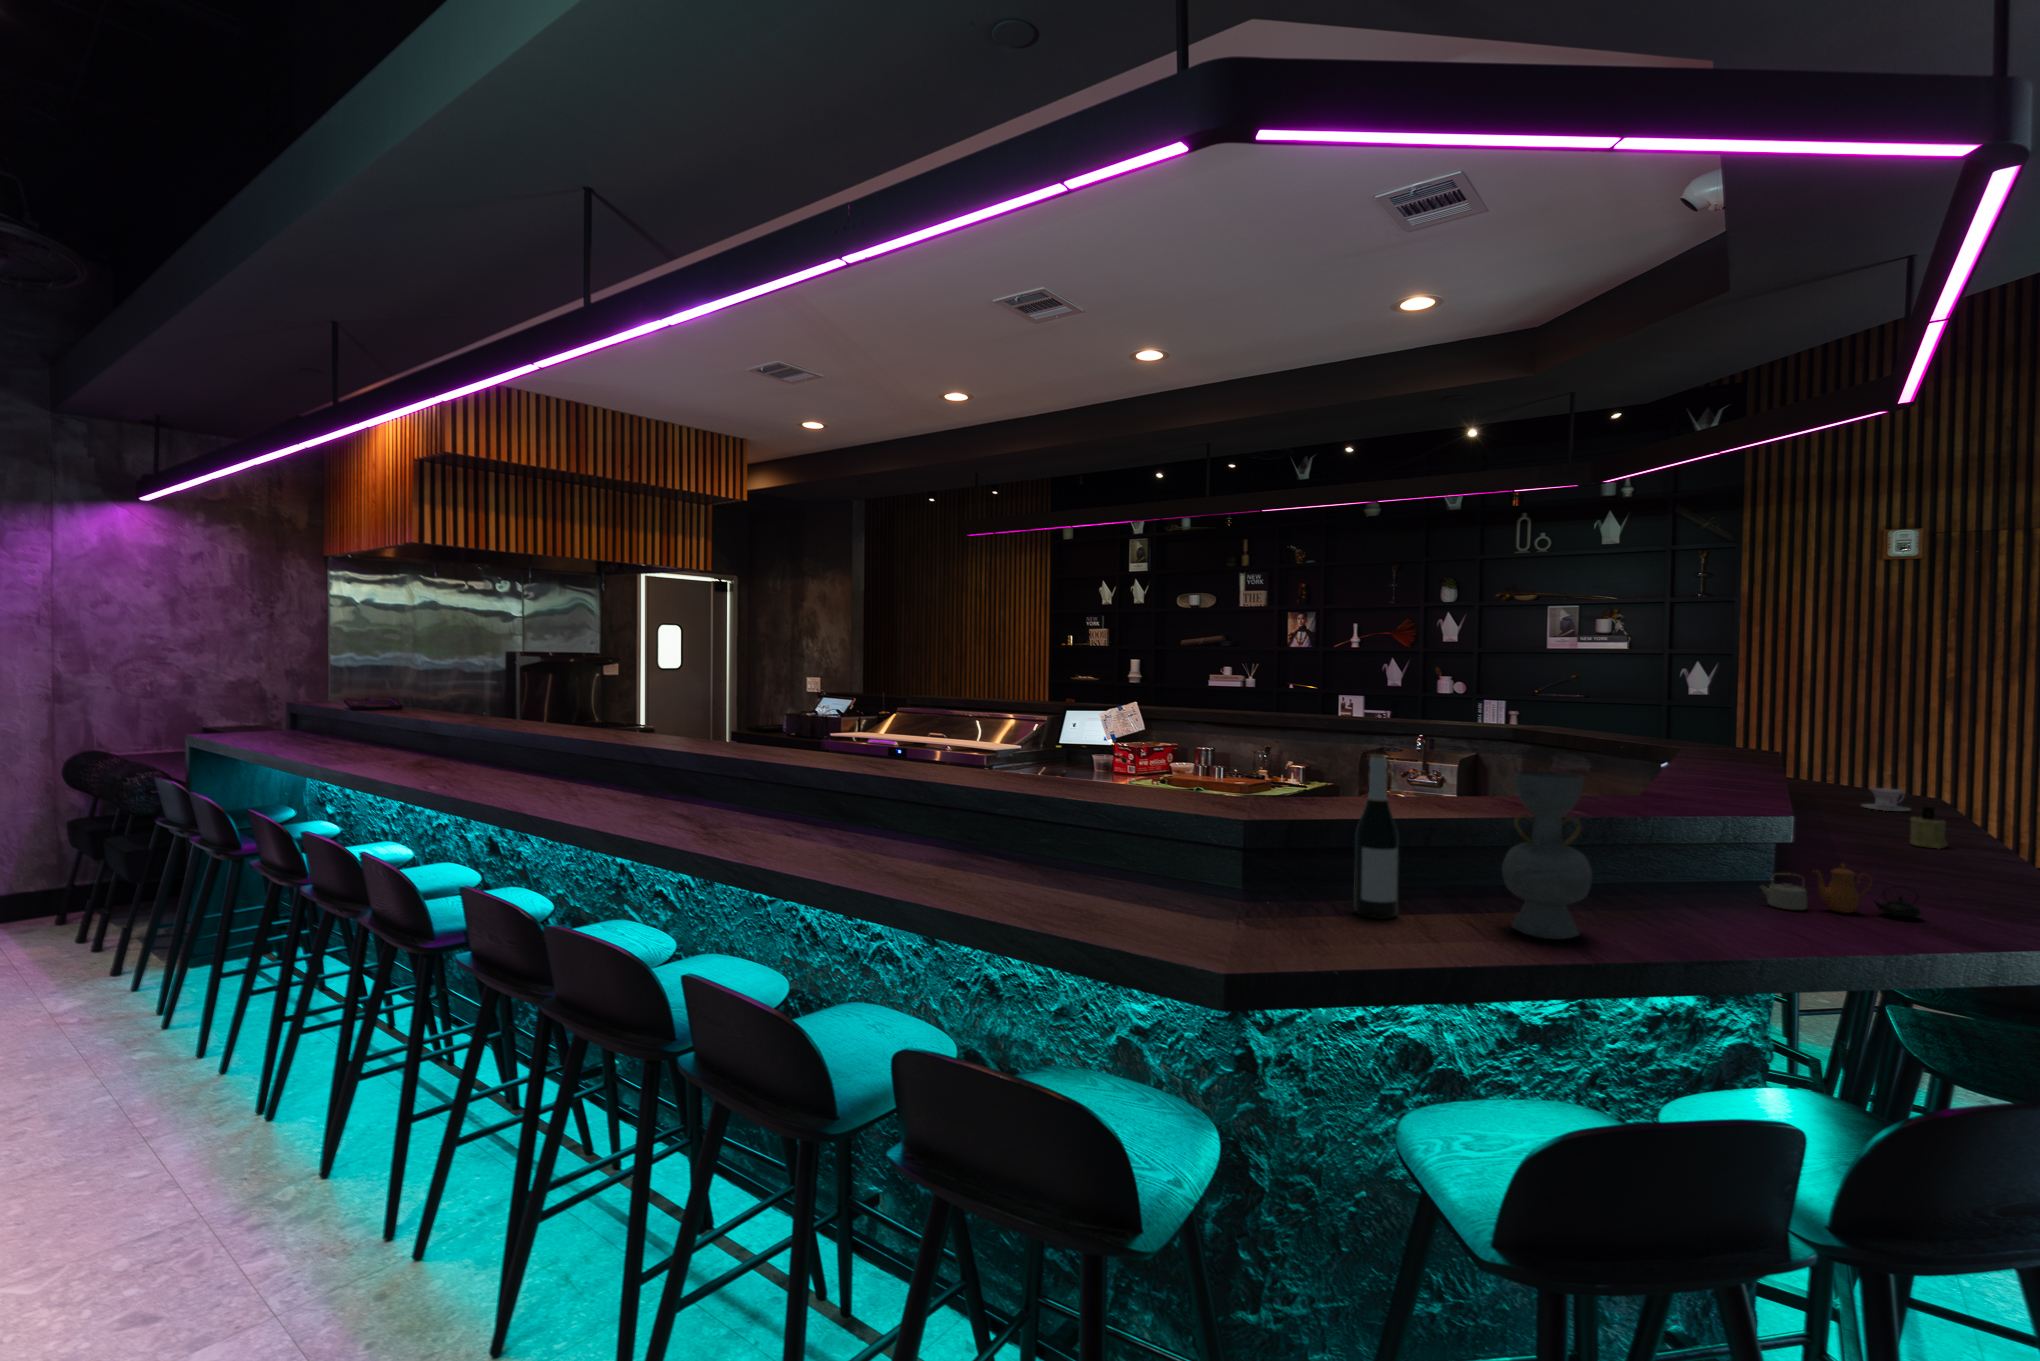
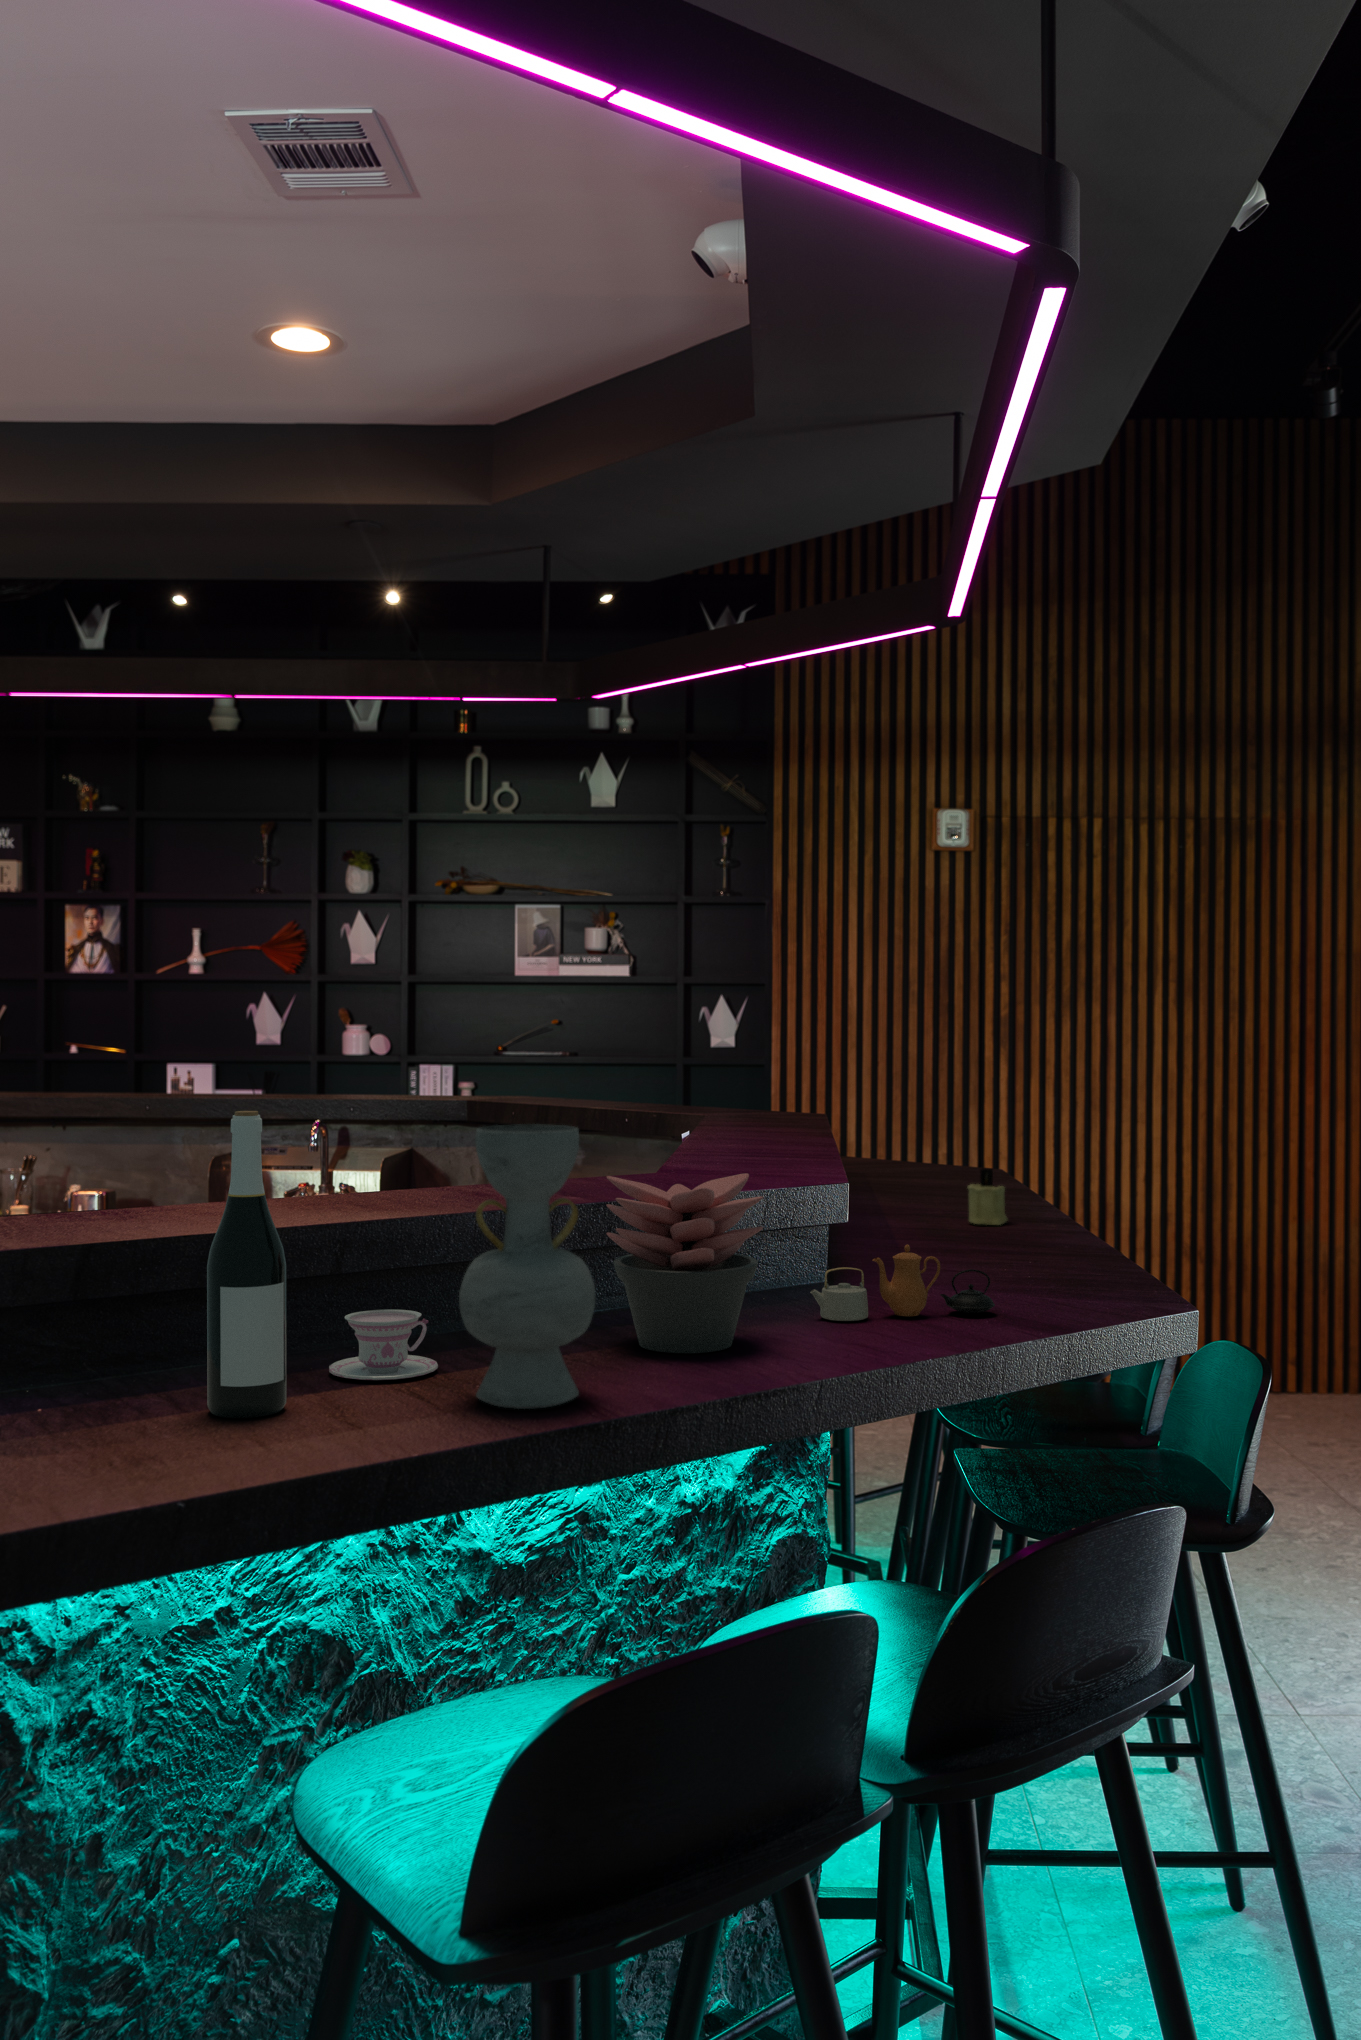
teacup: present [1862,788,1910,811] -> present [329,1310,438,1380]
succulent plant: none [1604,801,1721,918] -> present [606,1173,763,1353]

